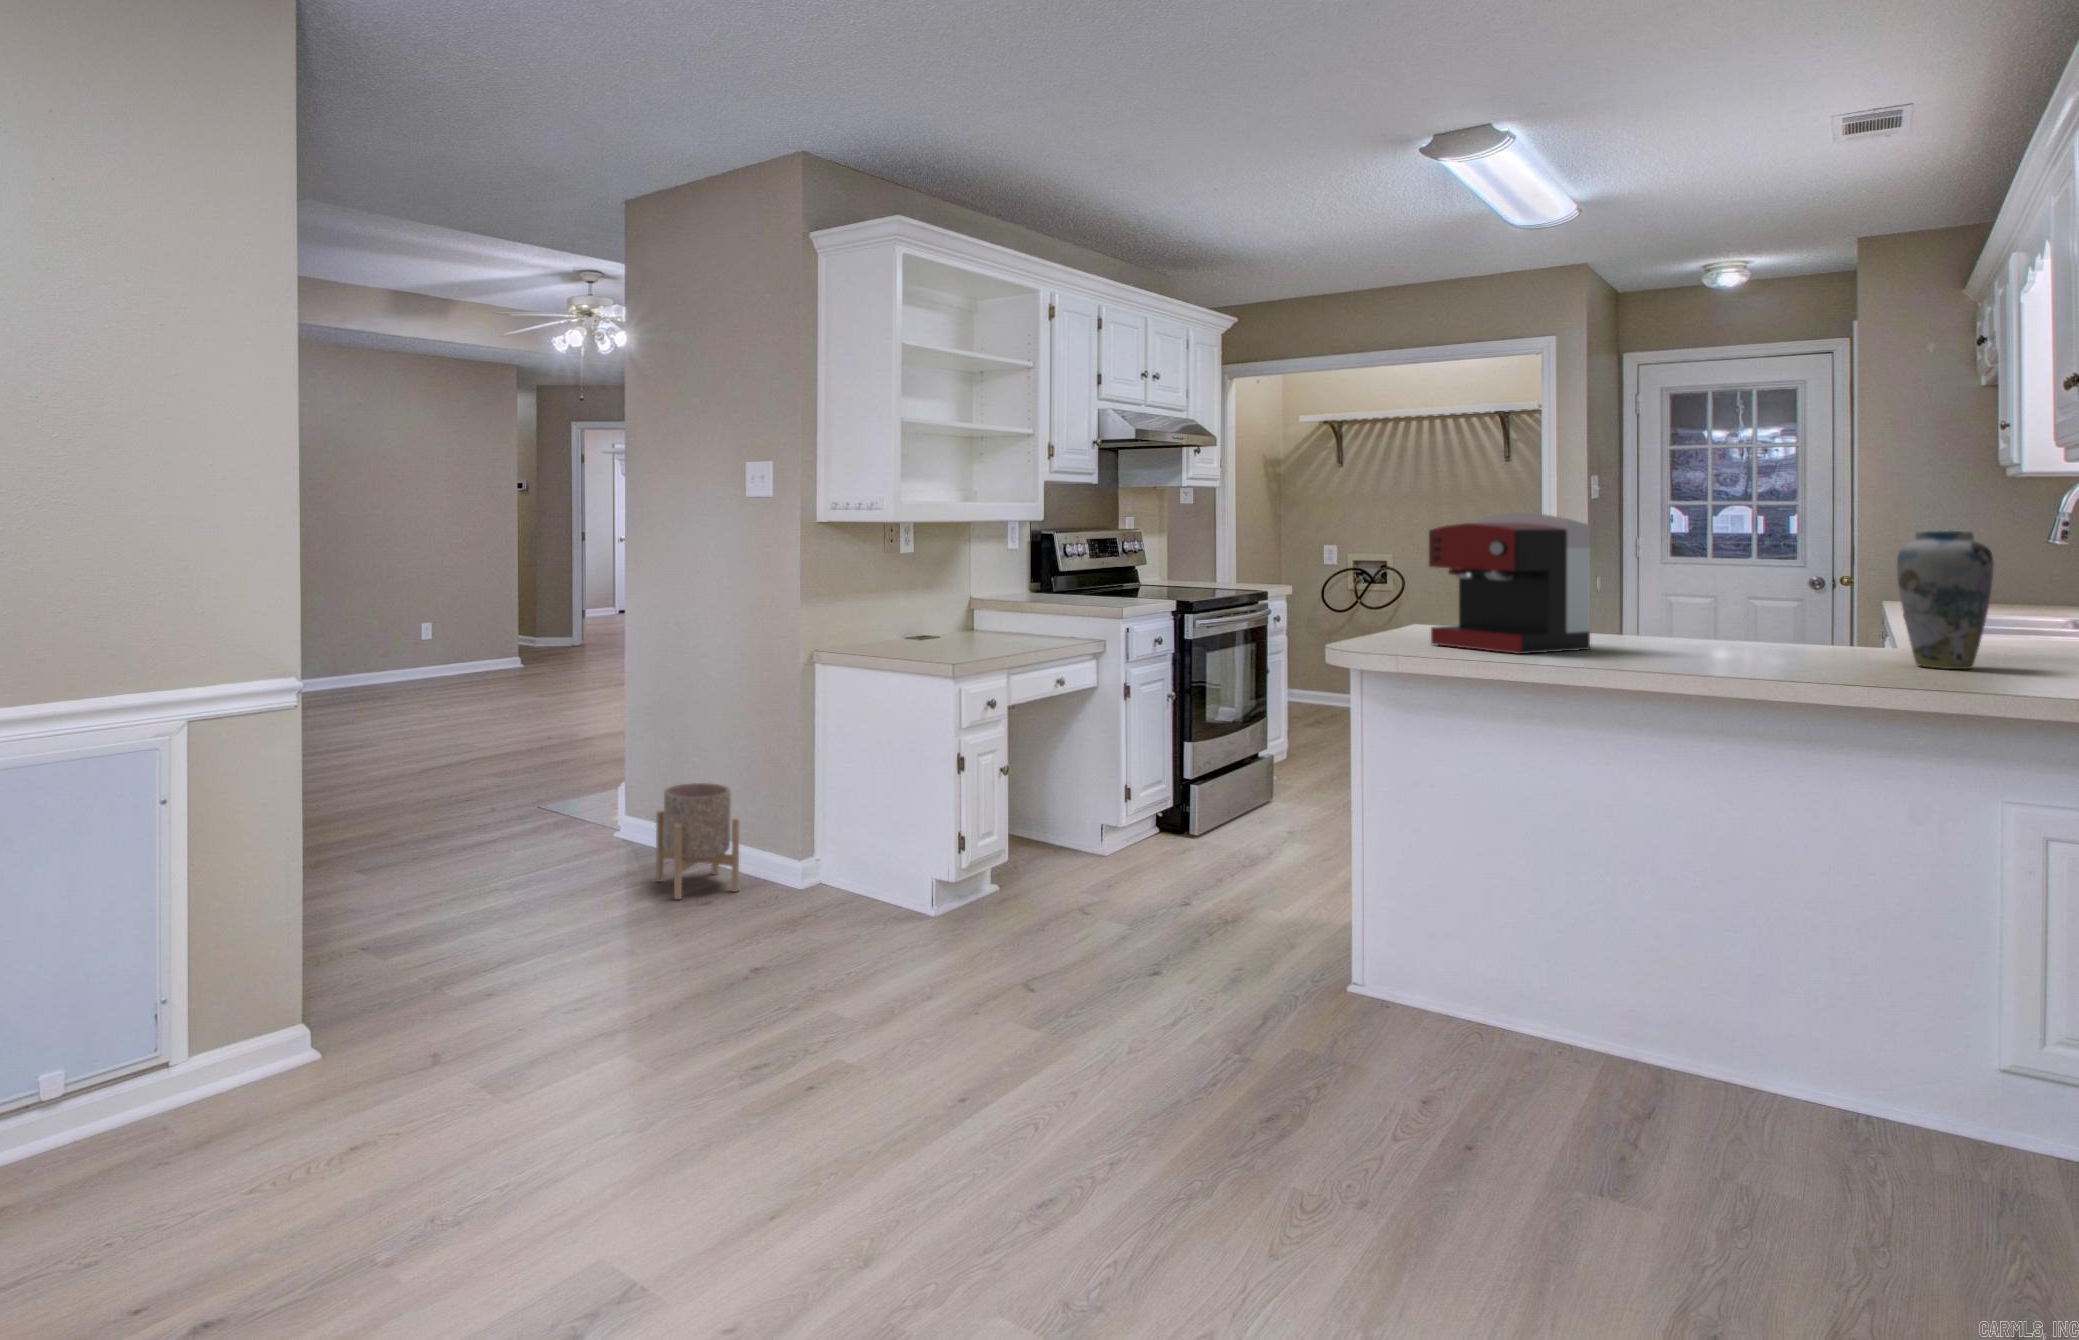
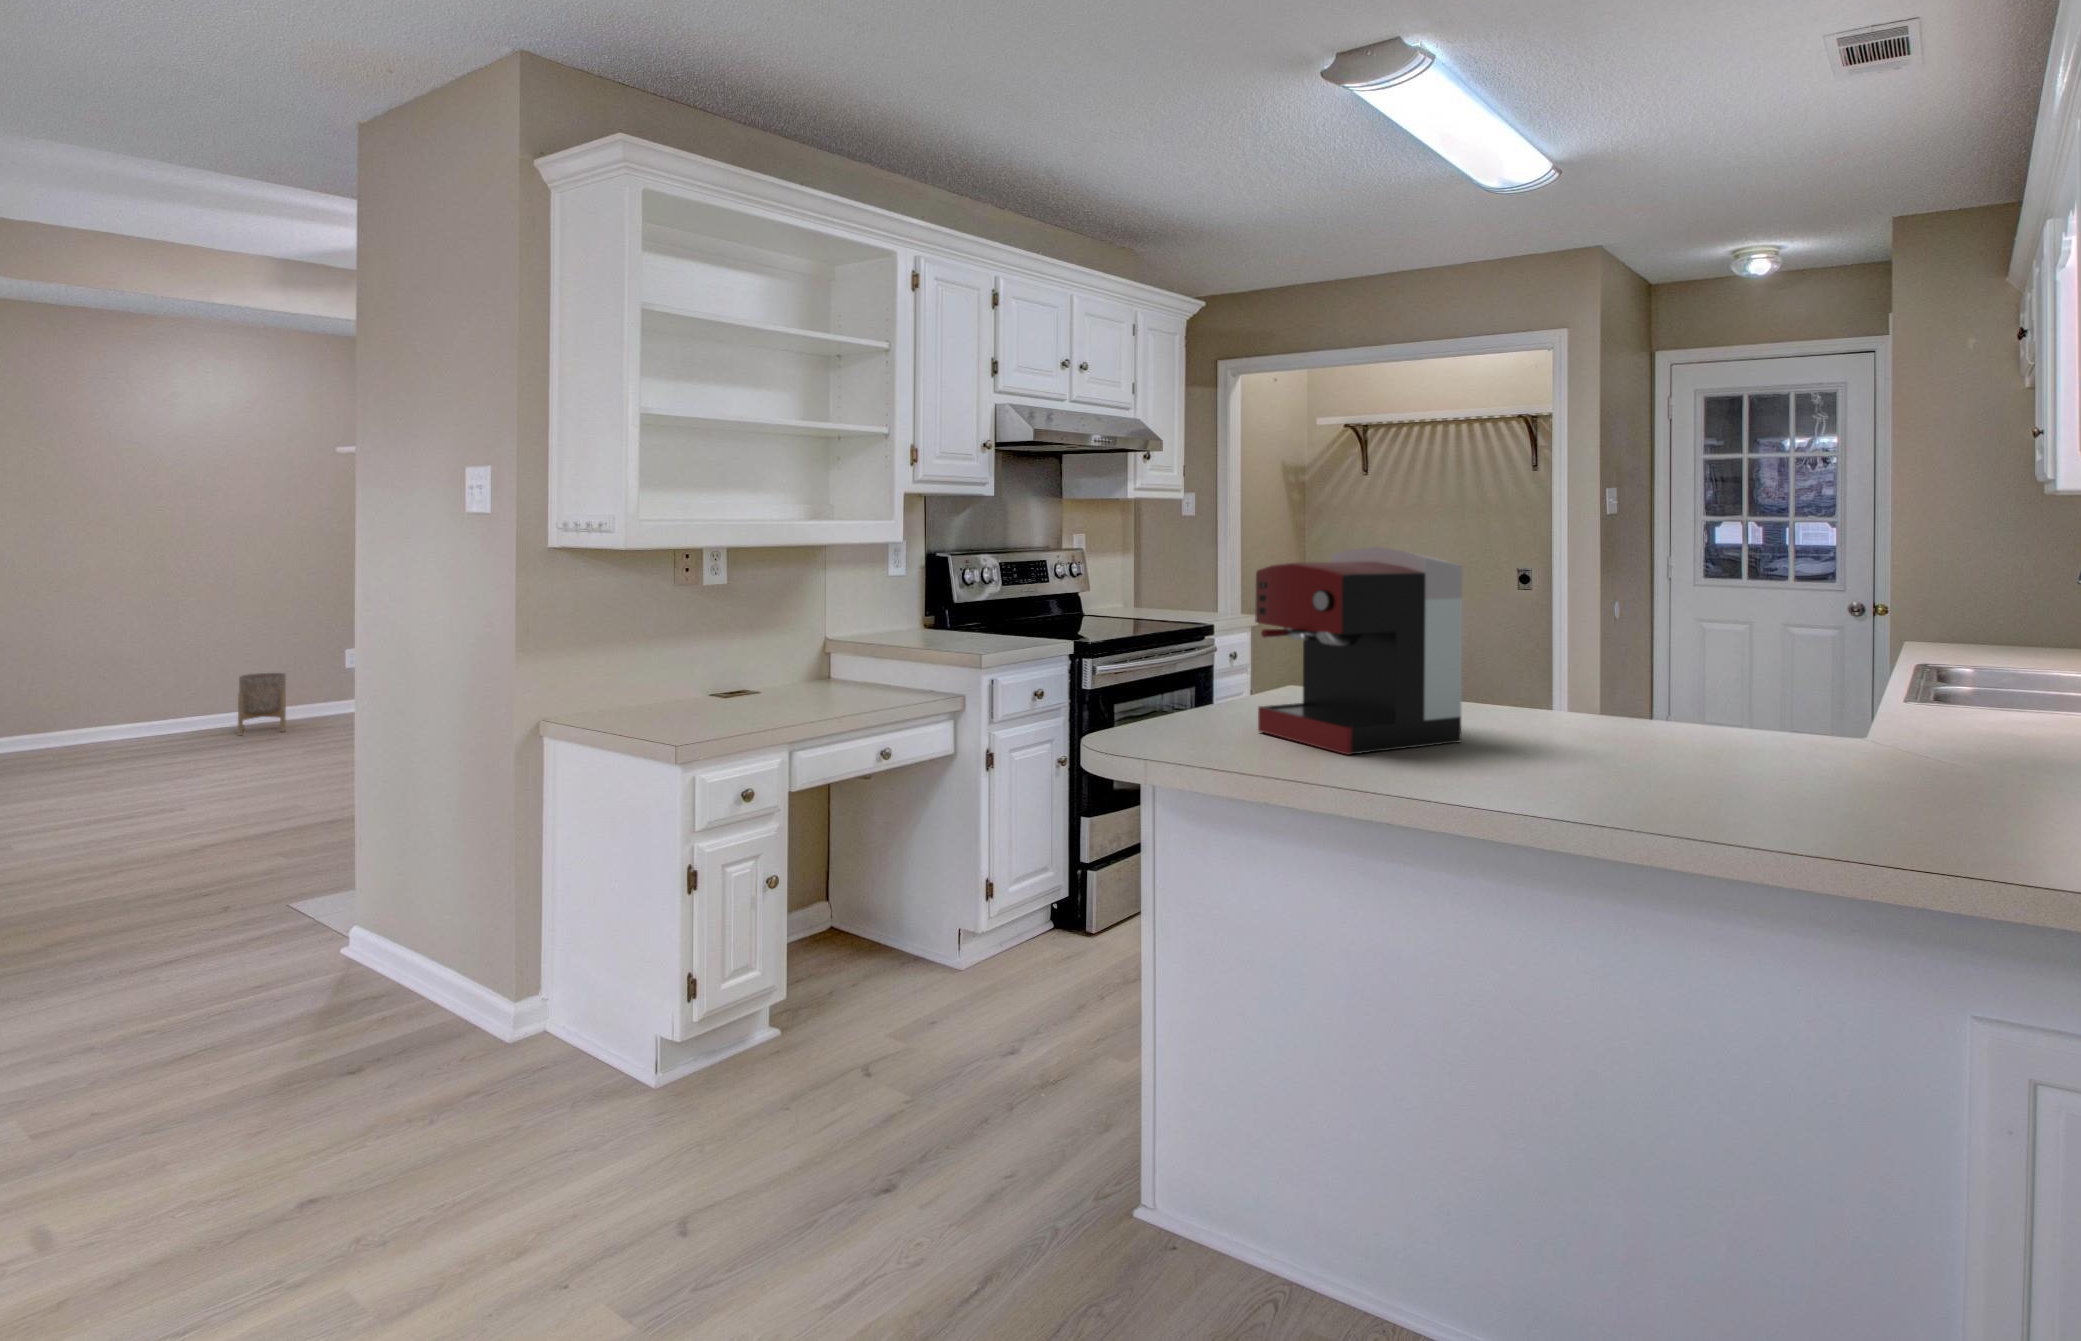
vase: present [1897,530,1994,669] -> none [1849,584,1978,794]
planter: present [656,783,739,899] -> present [238,673,286,735]

